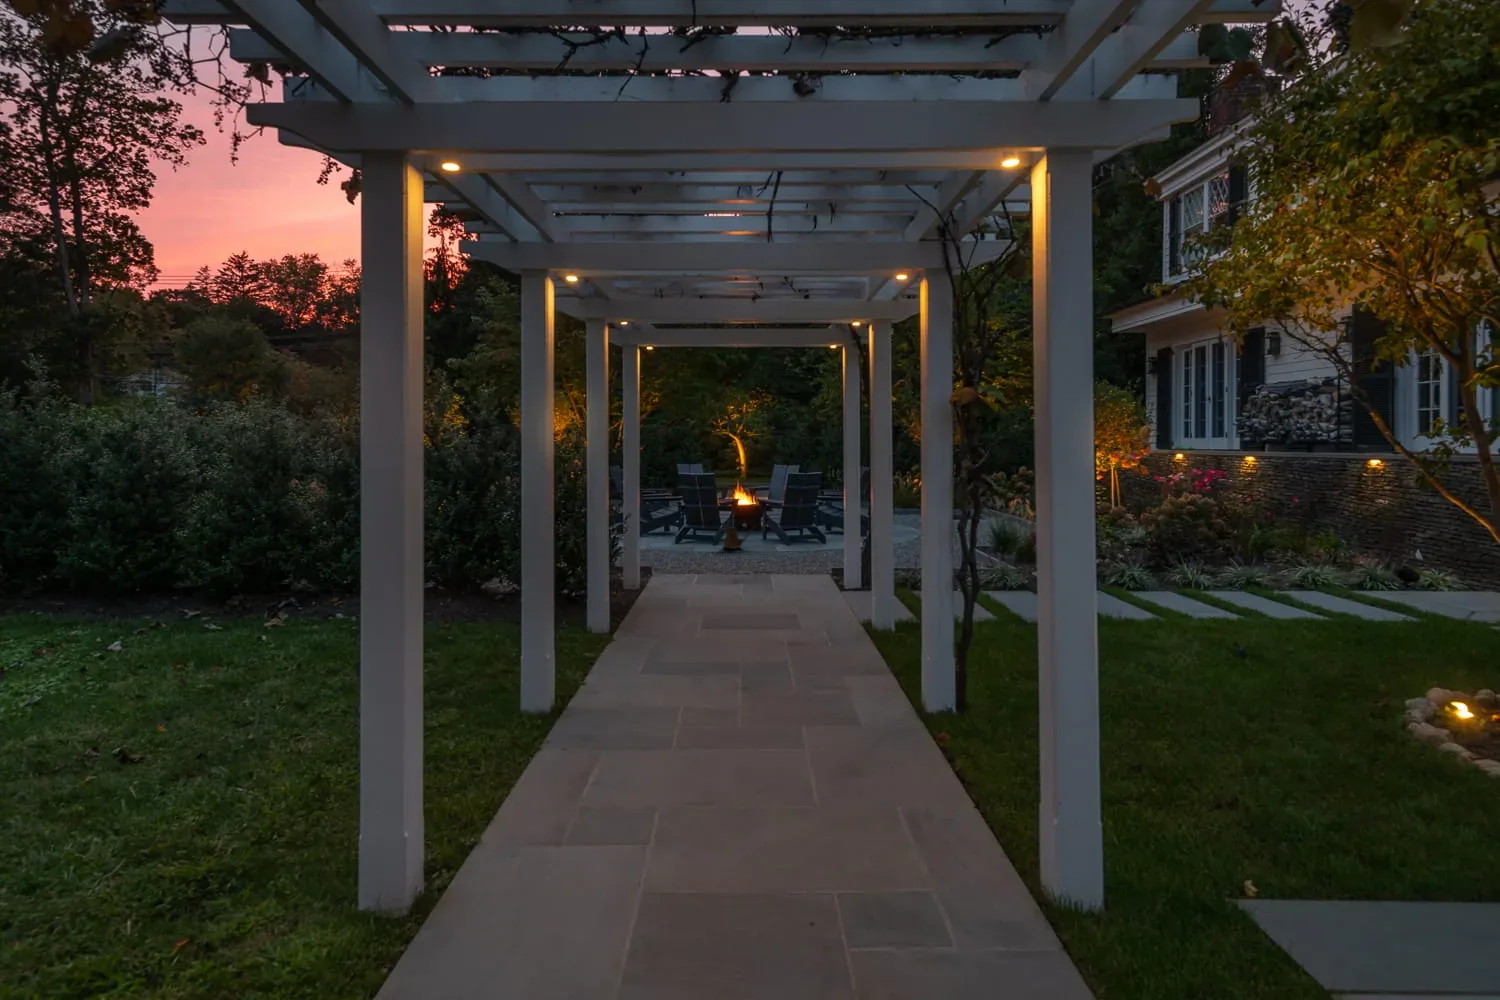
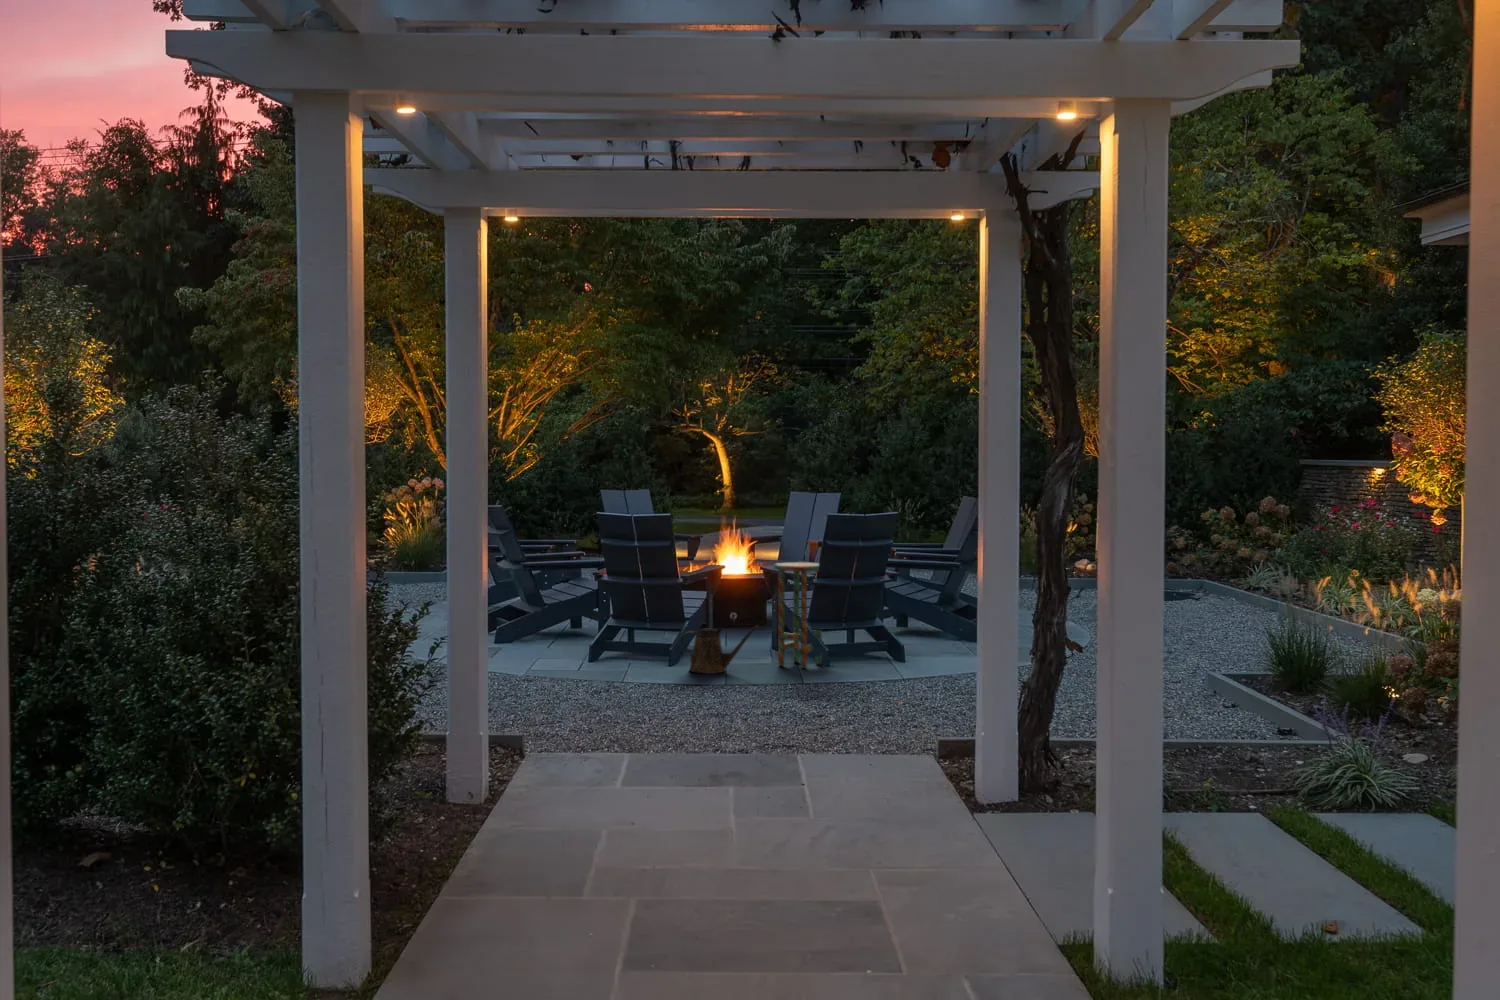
side table: none [764,497,789,547] -> present [774,562,822,668]

